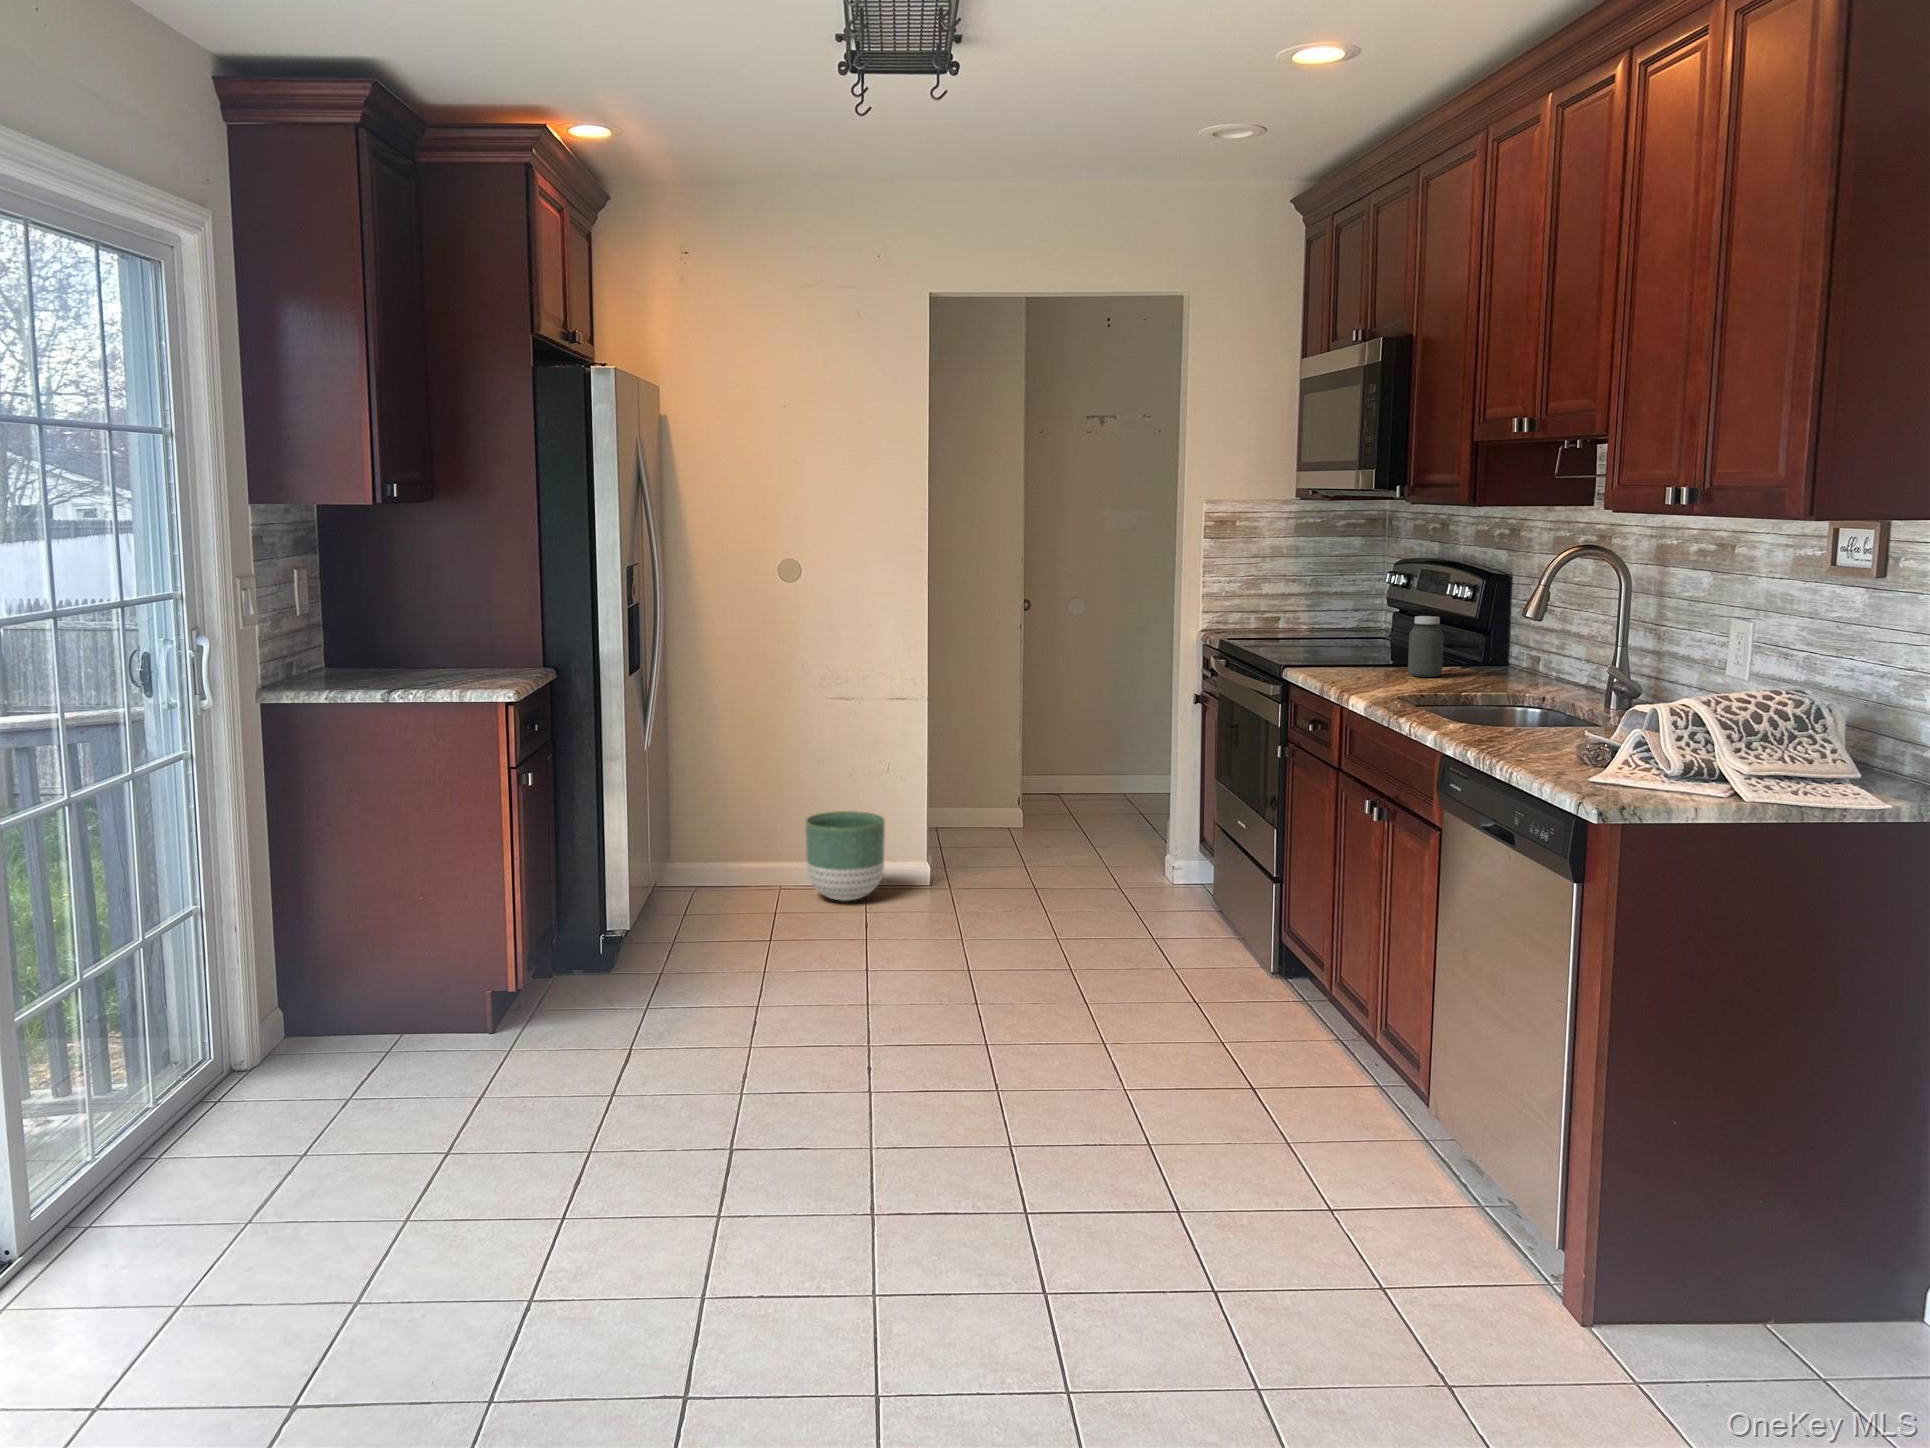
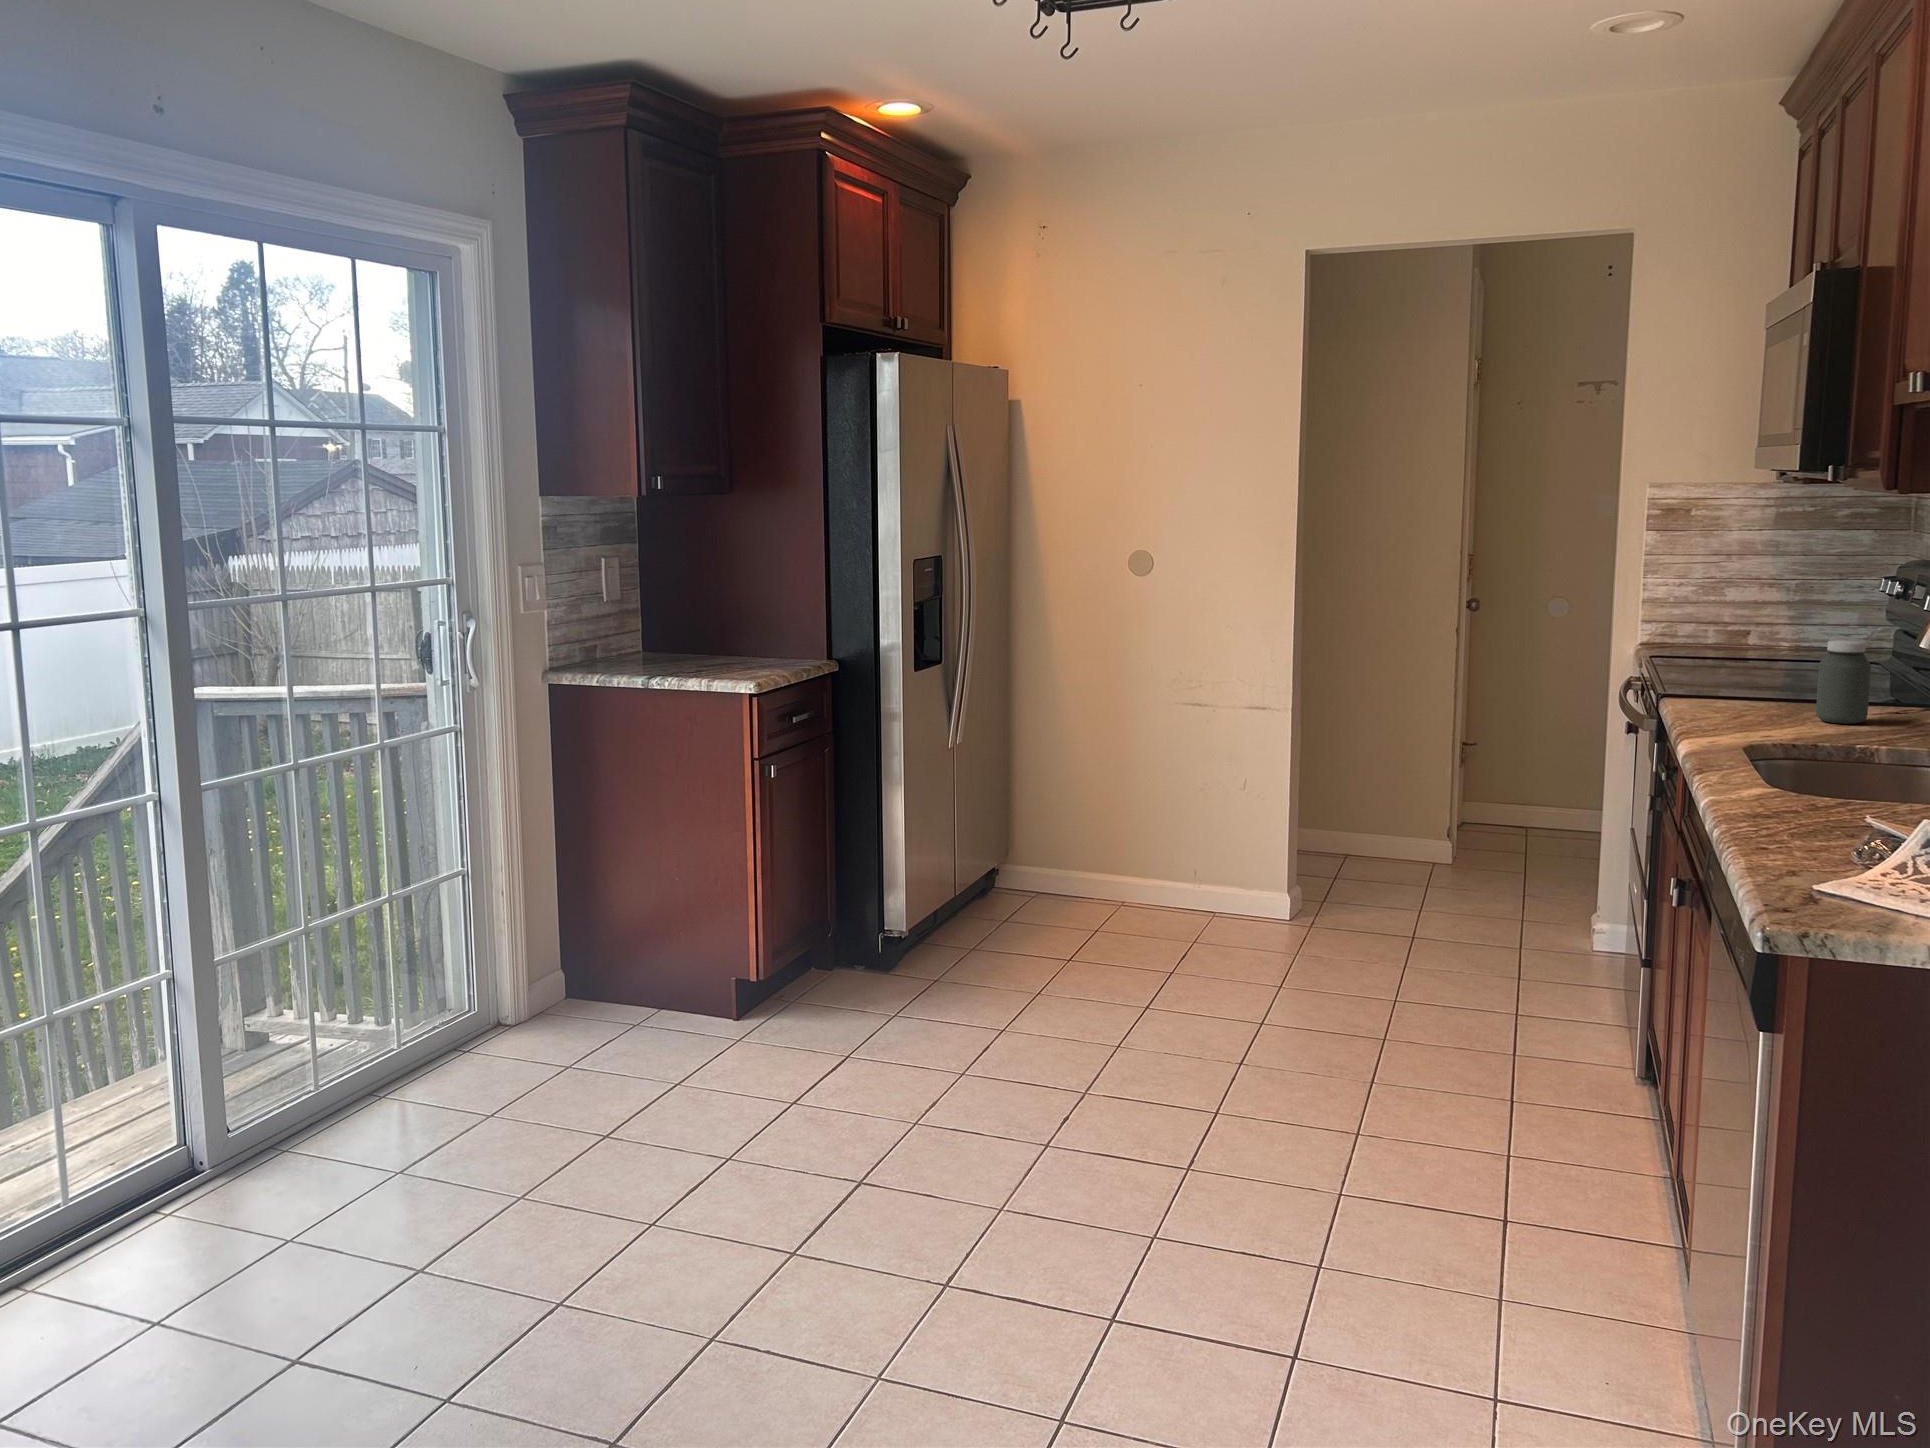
planter: present [806,811,885,901] -> none [1140,828,1228,927]

